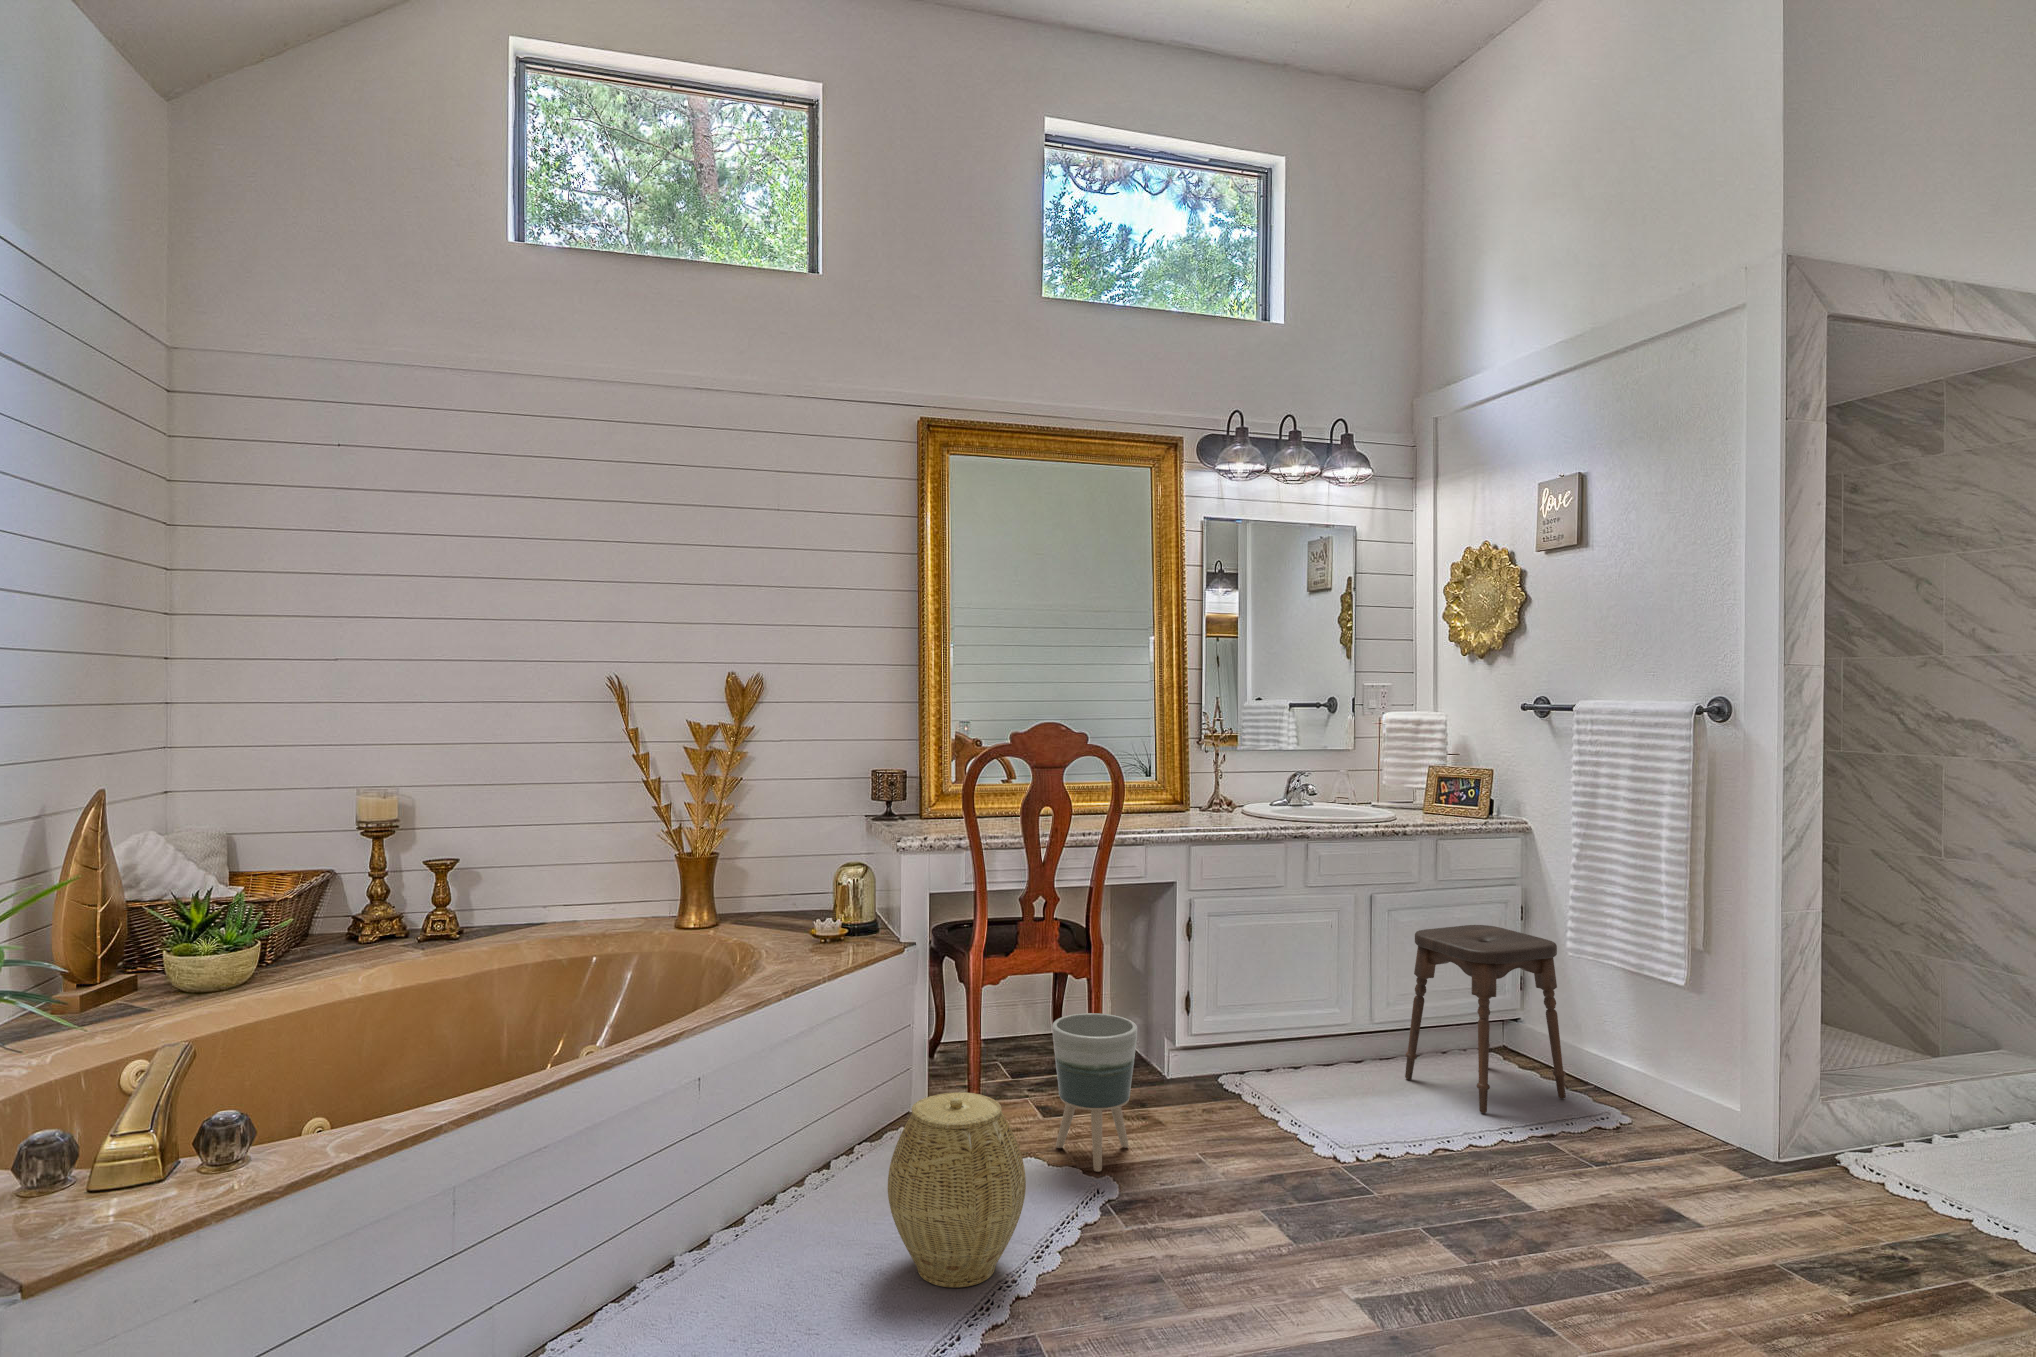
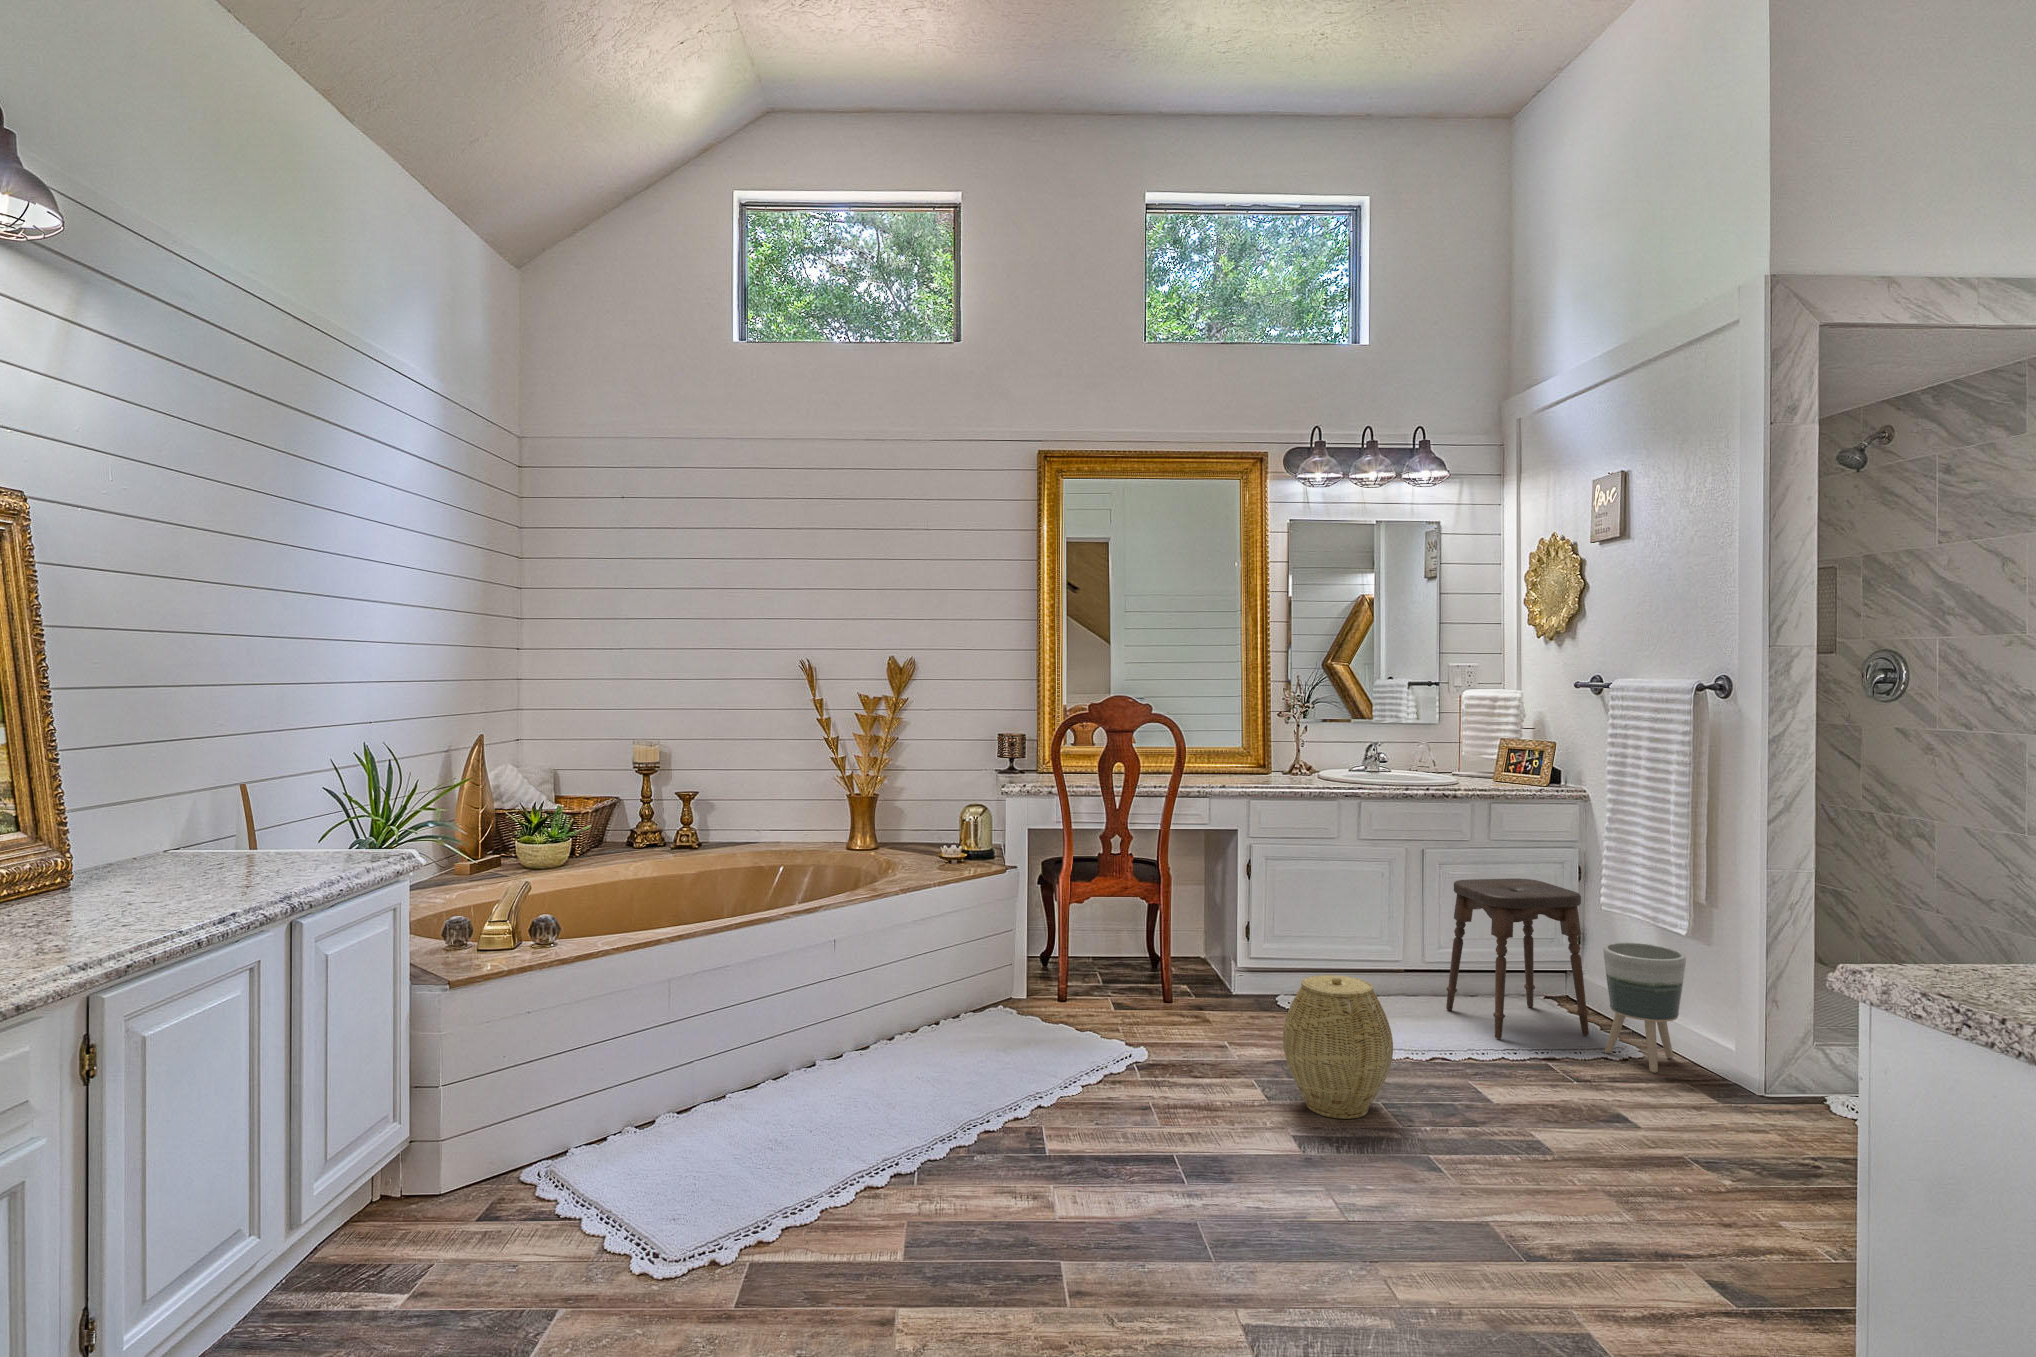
planter: present [1052,1013,1138,1172] -> present [1603,943,1686,1073]
woven basket: present [888,1092,1026,1288] -> present [1283,975,1393,1119]

